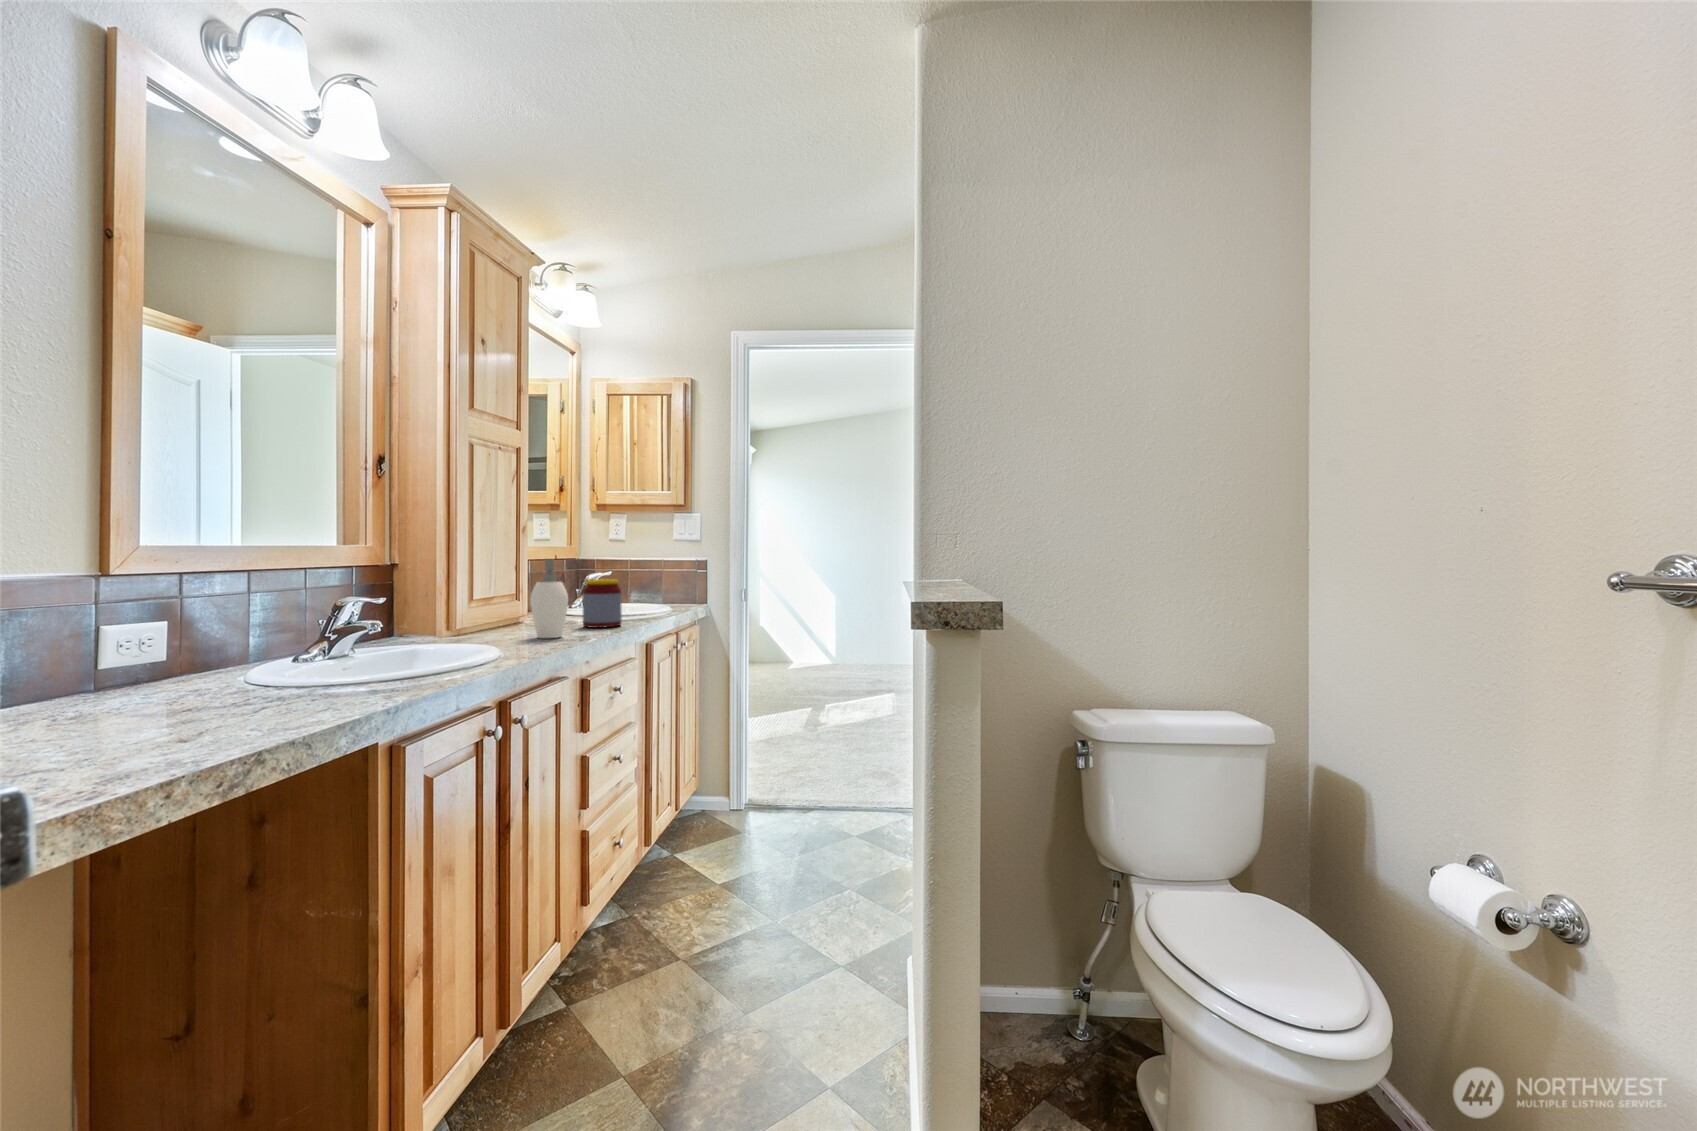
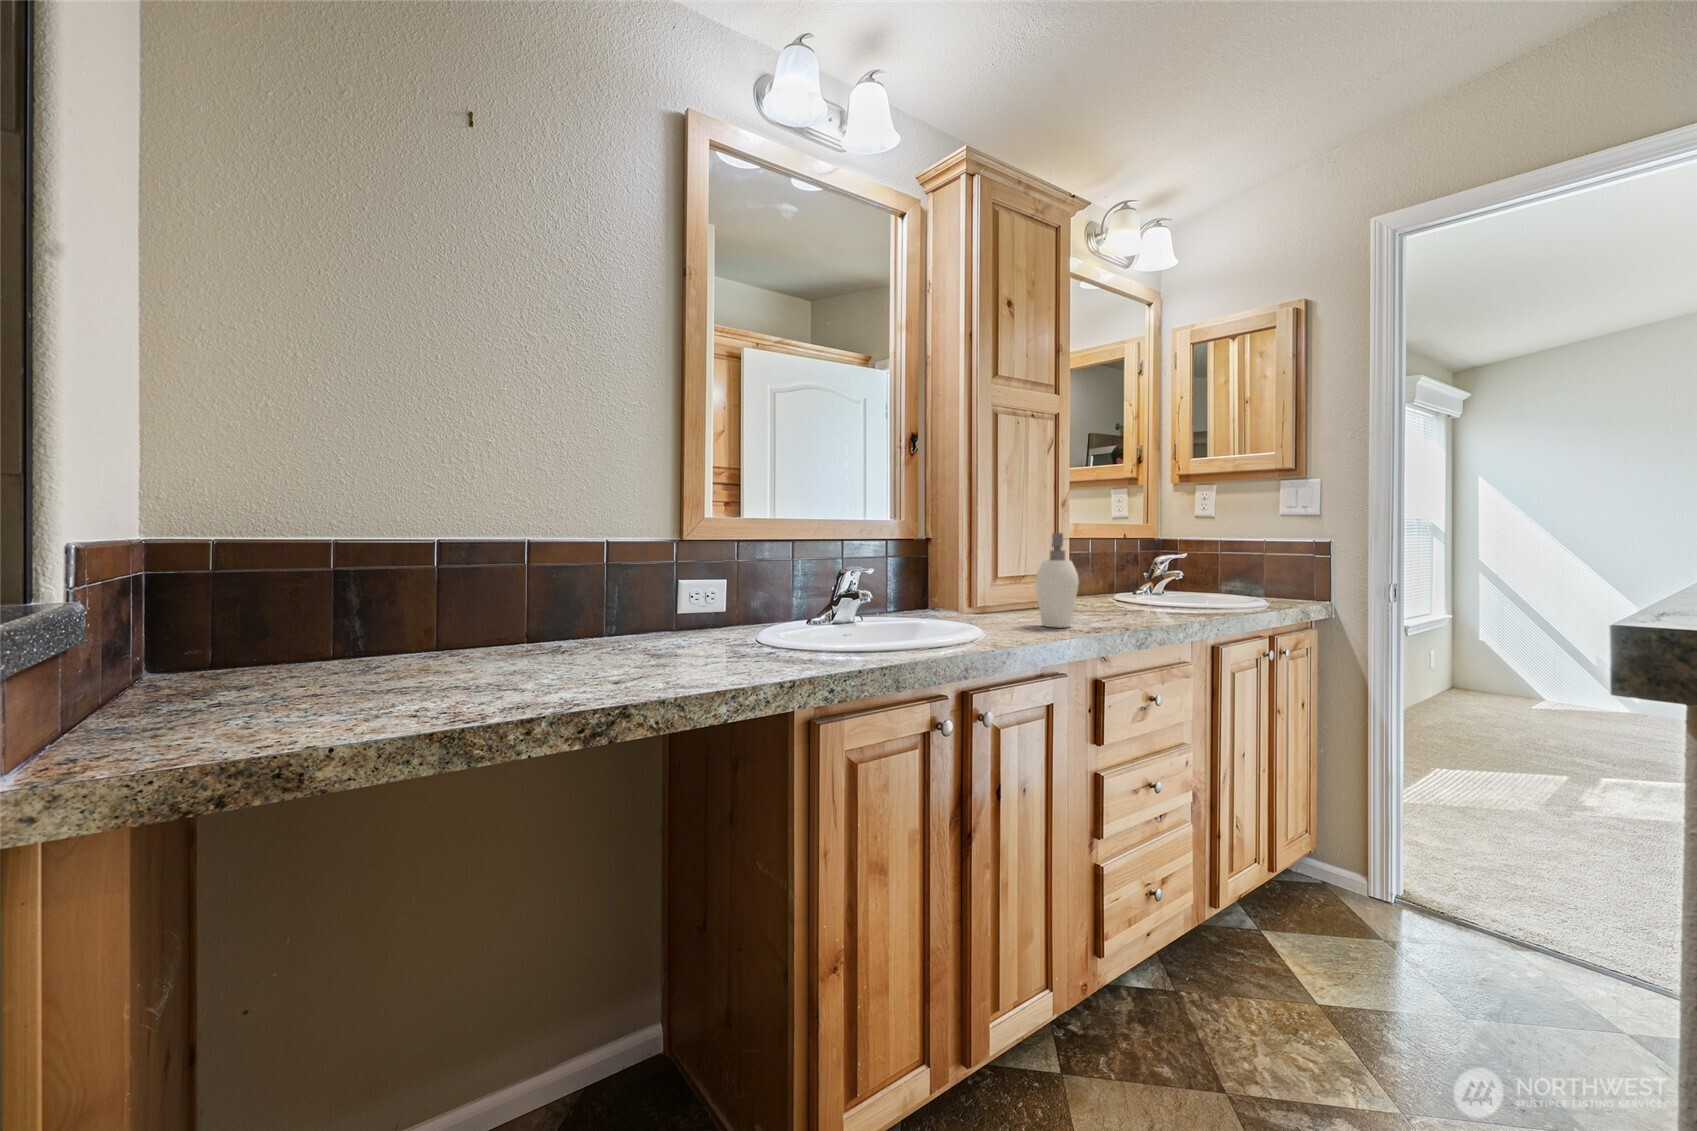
jar: present [583,579,622,628] -> none [1113,561,1164,622]

